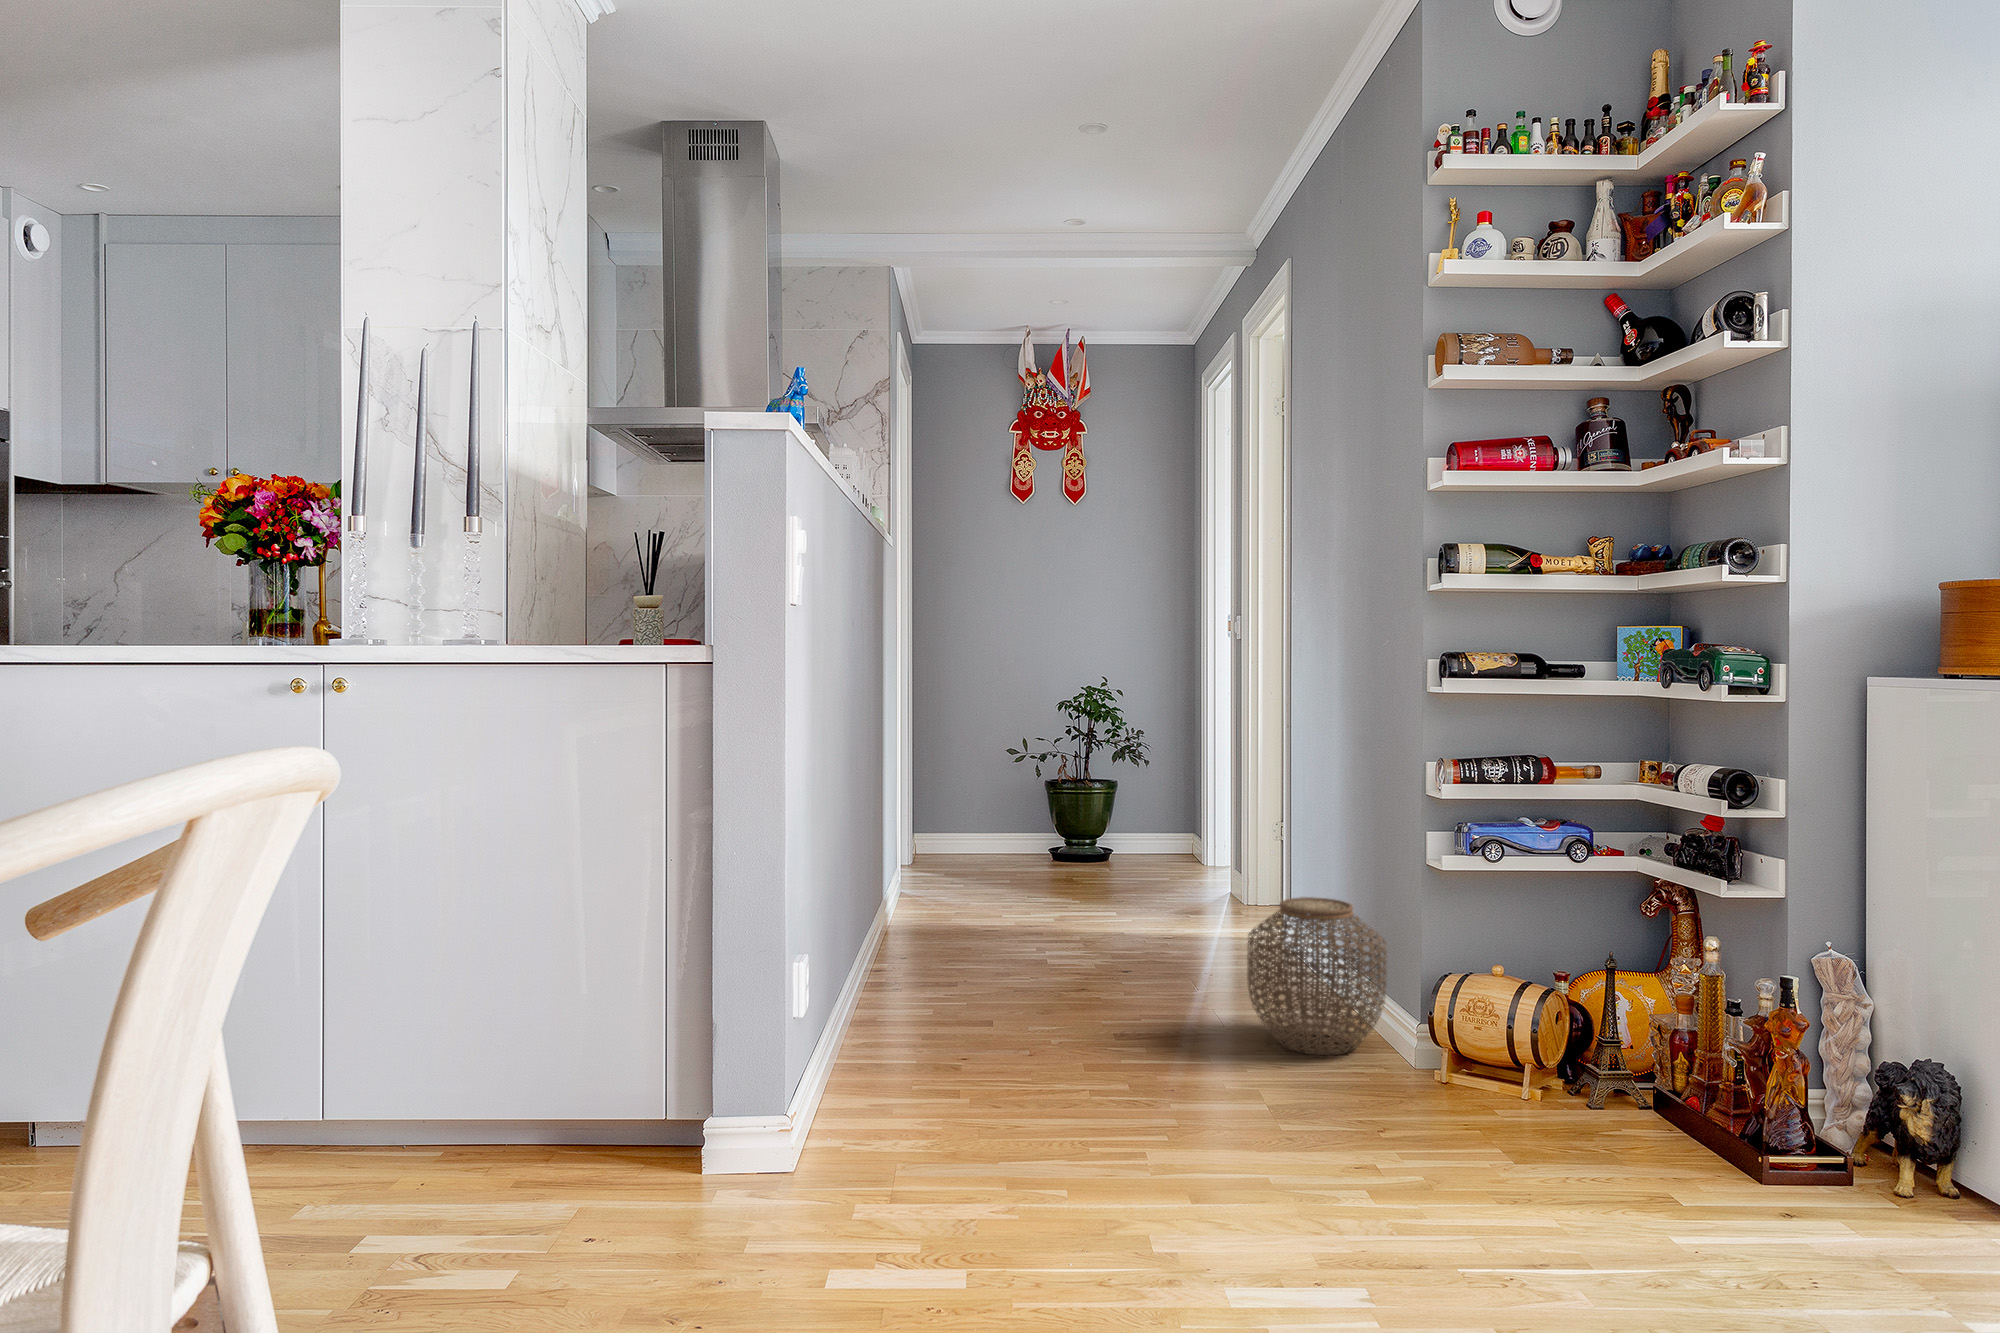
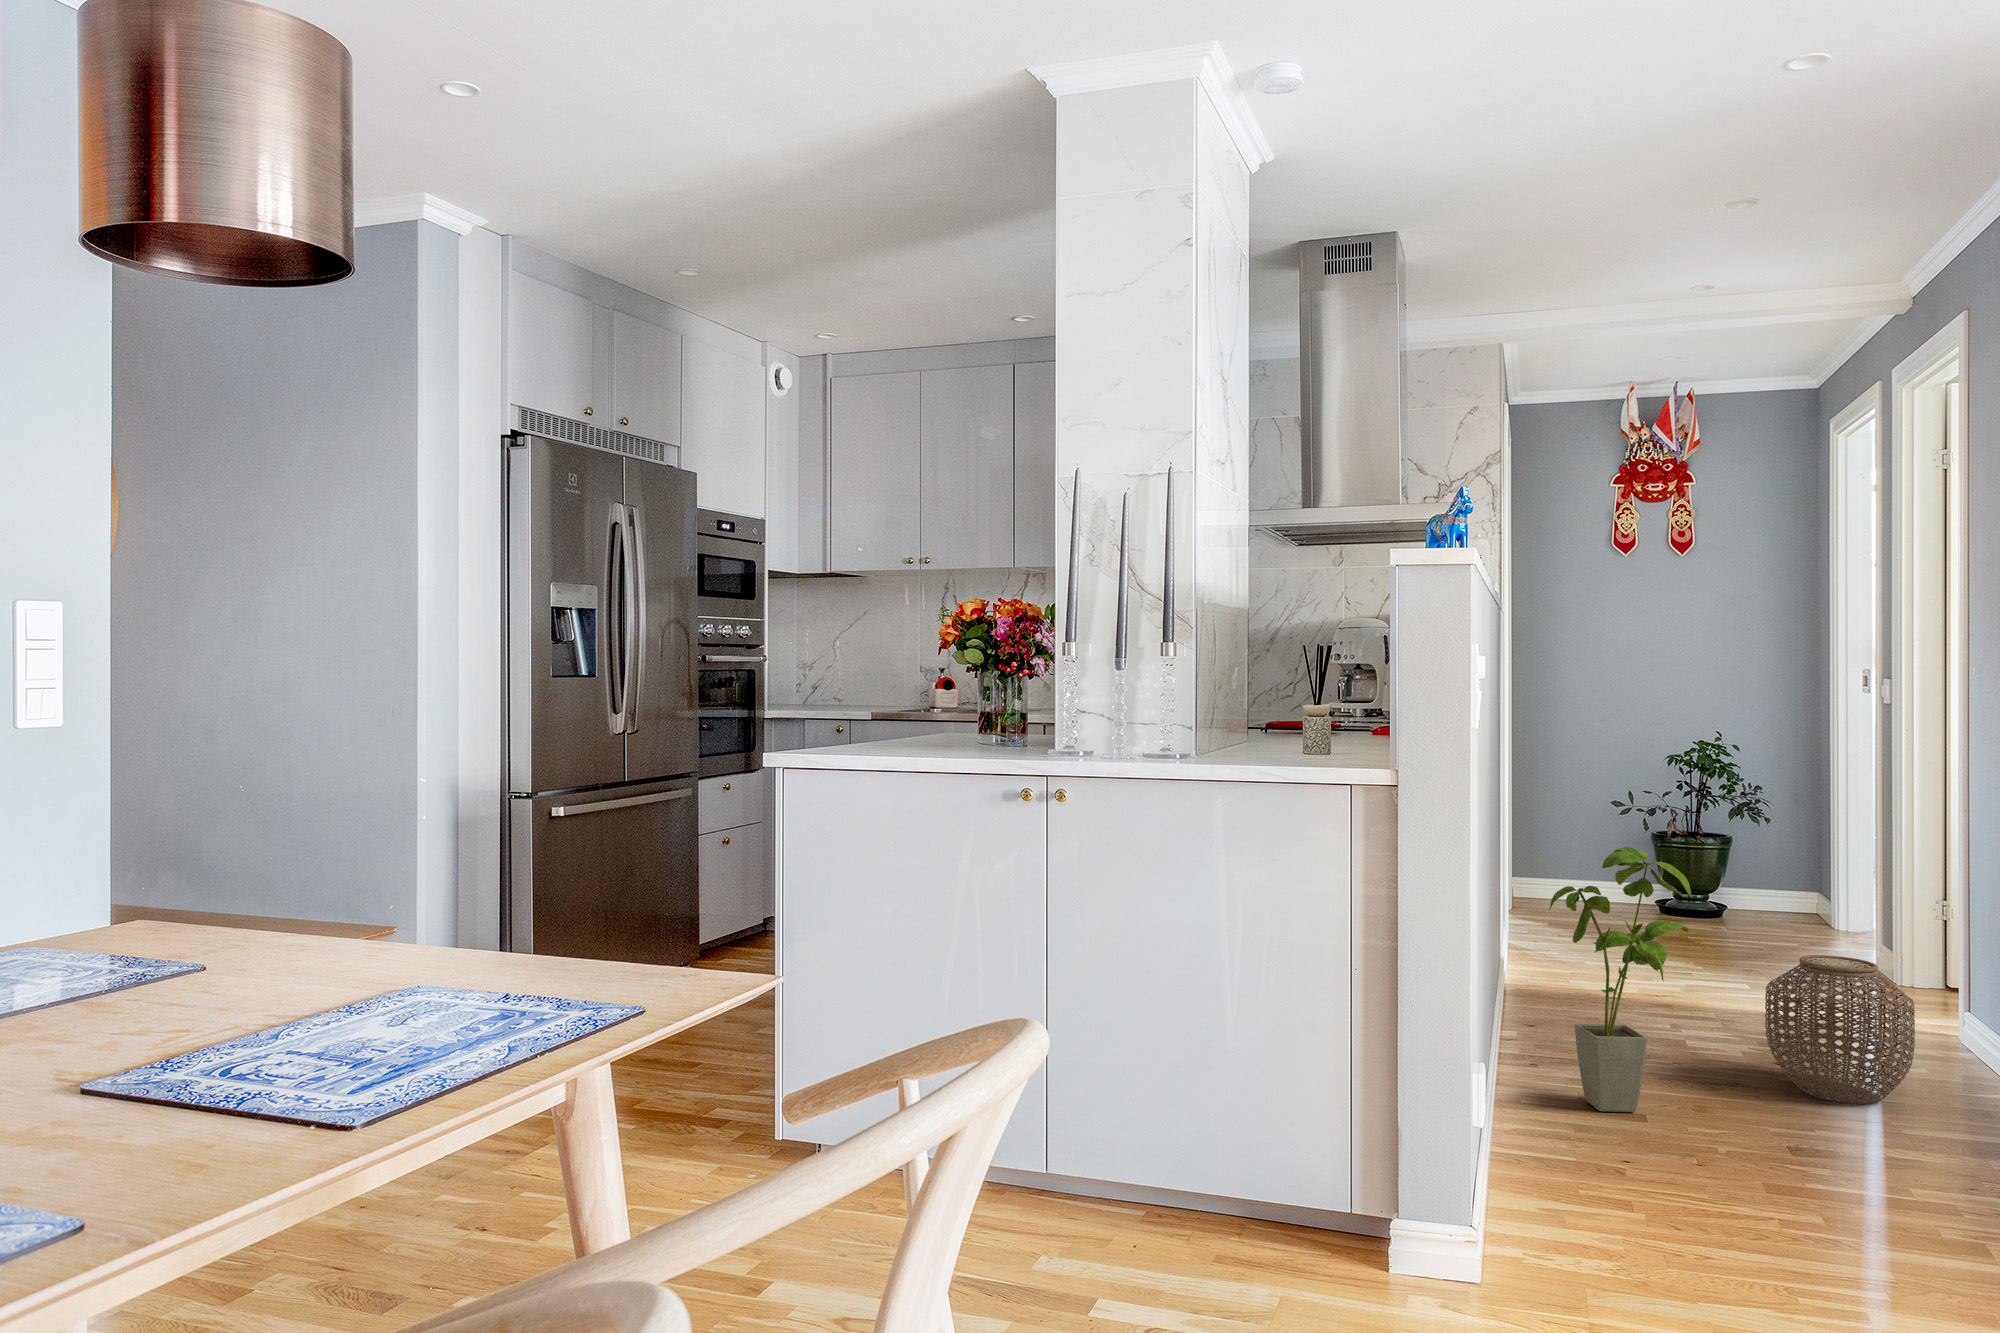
house plant: none [1055,793,1219,1112] -> present [1550,847,1691,1112]

